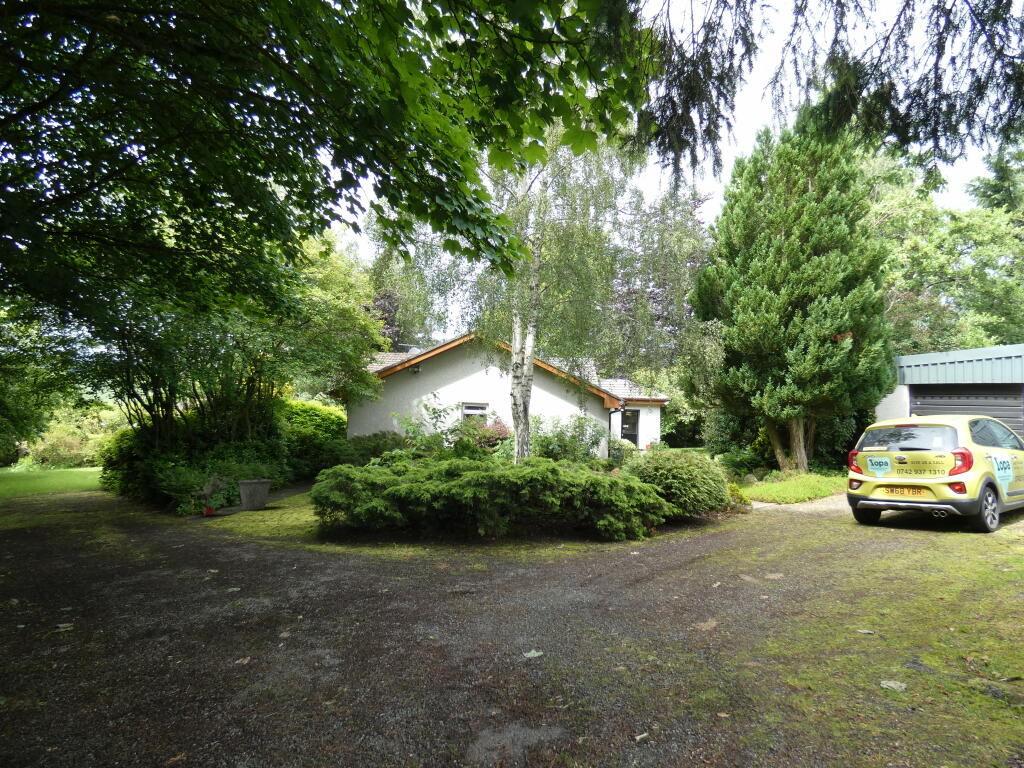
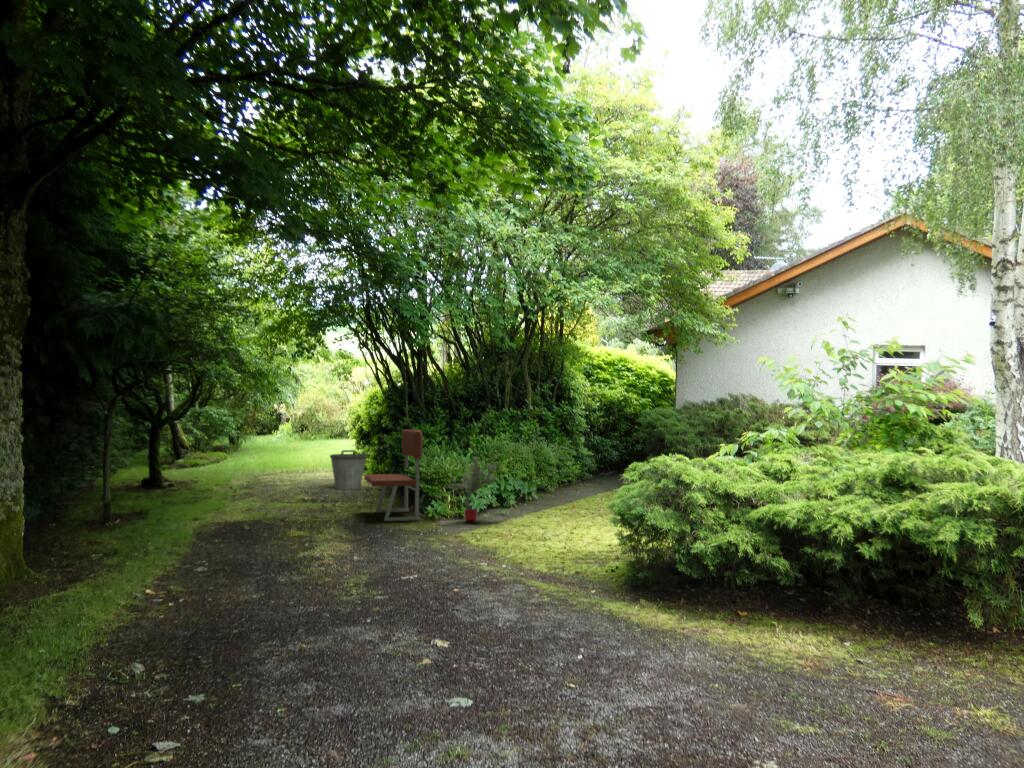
bench: none [123,457,174,520] -> present [365,429,423,521]
trash can: present [238,477,272,510] -> present [330,450,367,490]

